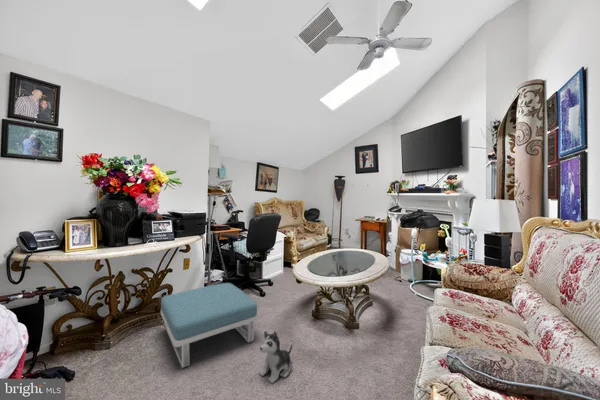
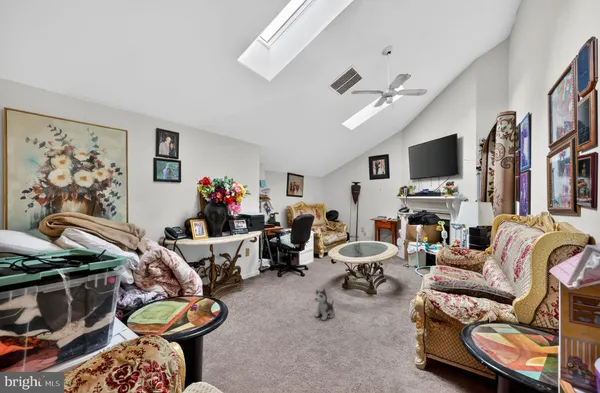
footstool: present [161,283,258,368] -> none [239,264,307,313]

